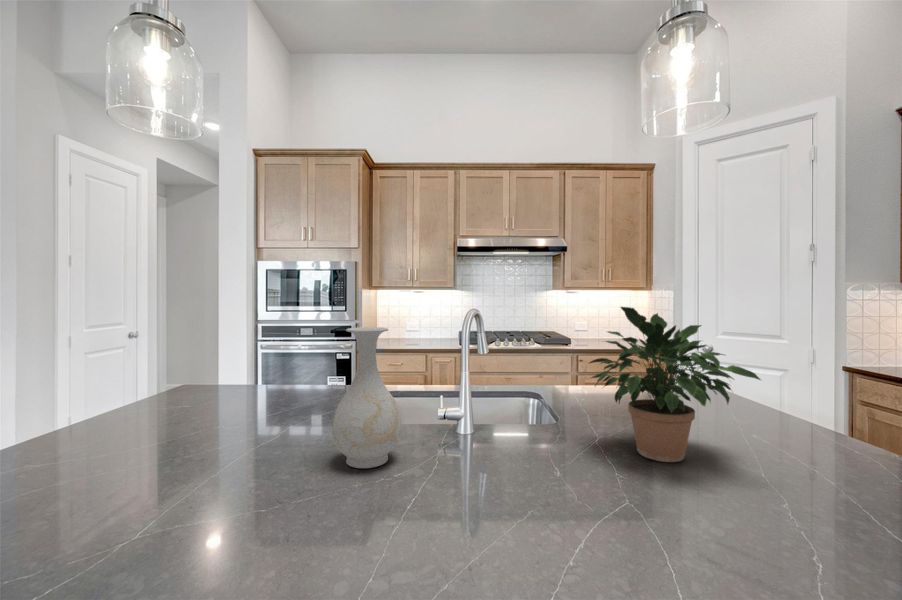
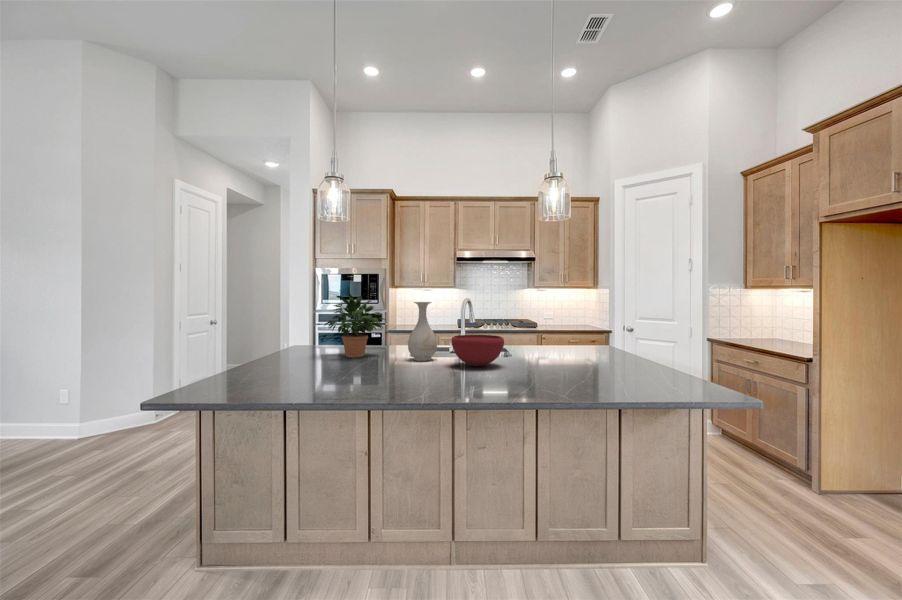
potted plant: present [589,307,761,462] -> present [324,293,386,358]
bowl: none [427,410,567,511] -> present [451,335,504,366]

